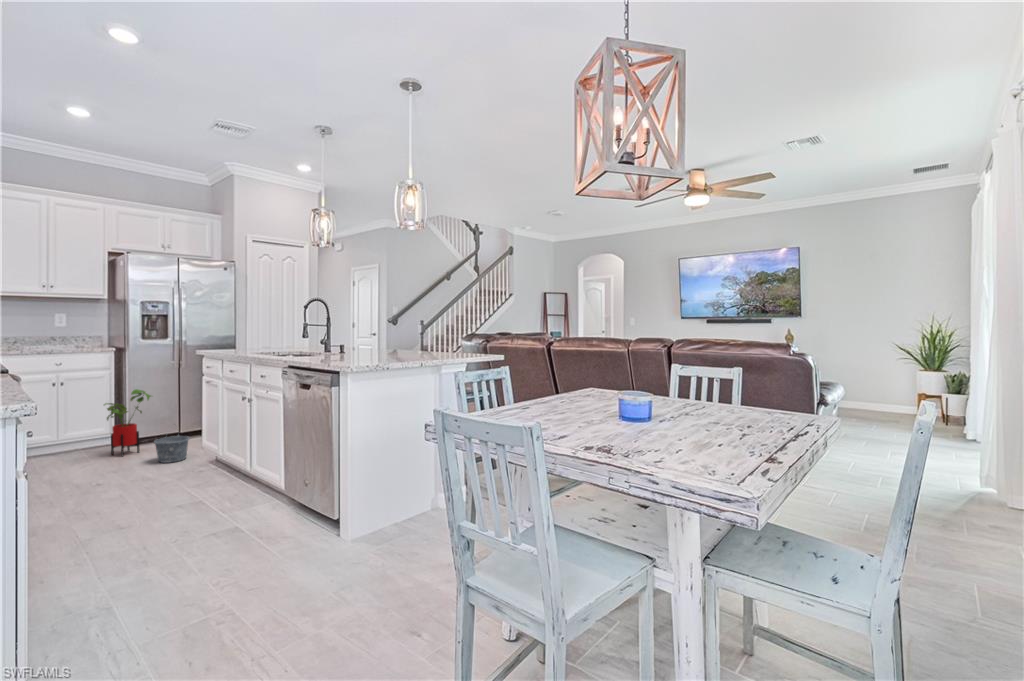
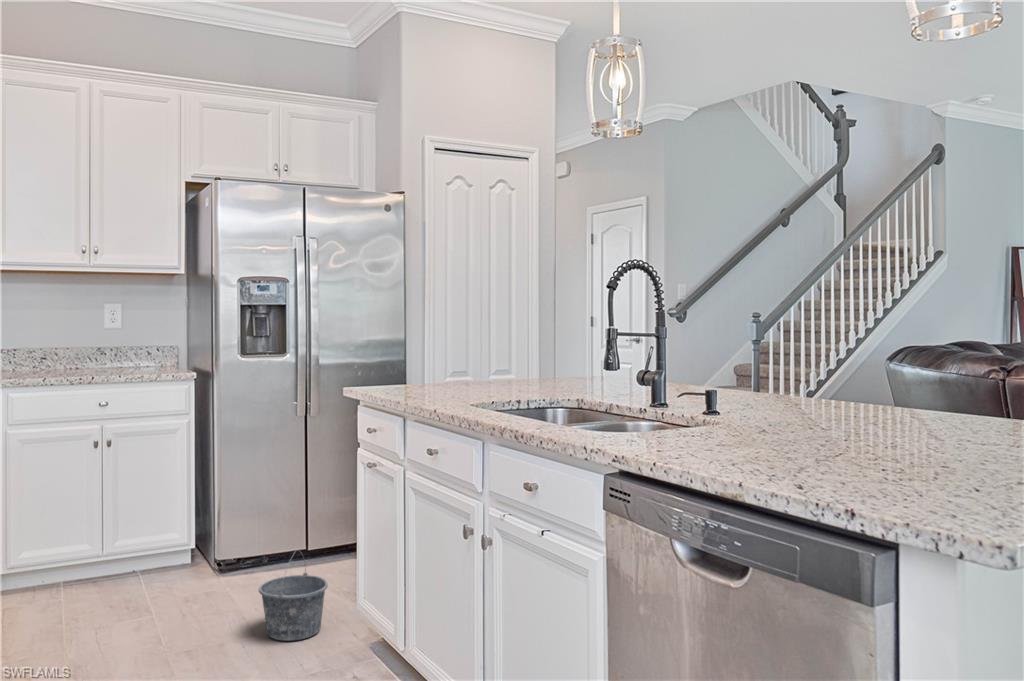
house plant: present [104,389,151,456] -> none [172,463,261,606]

